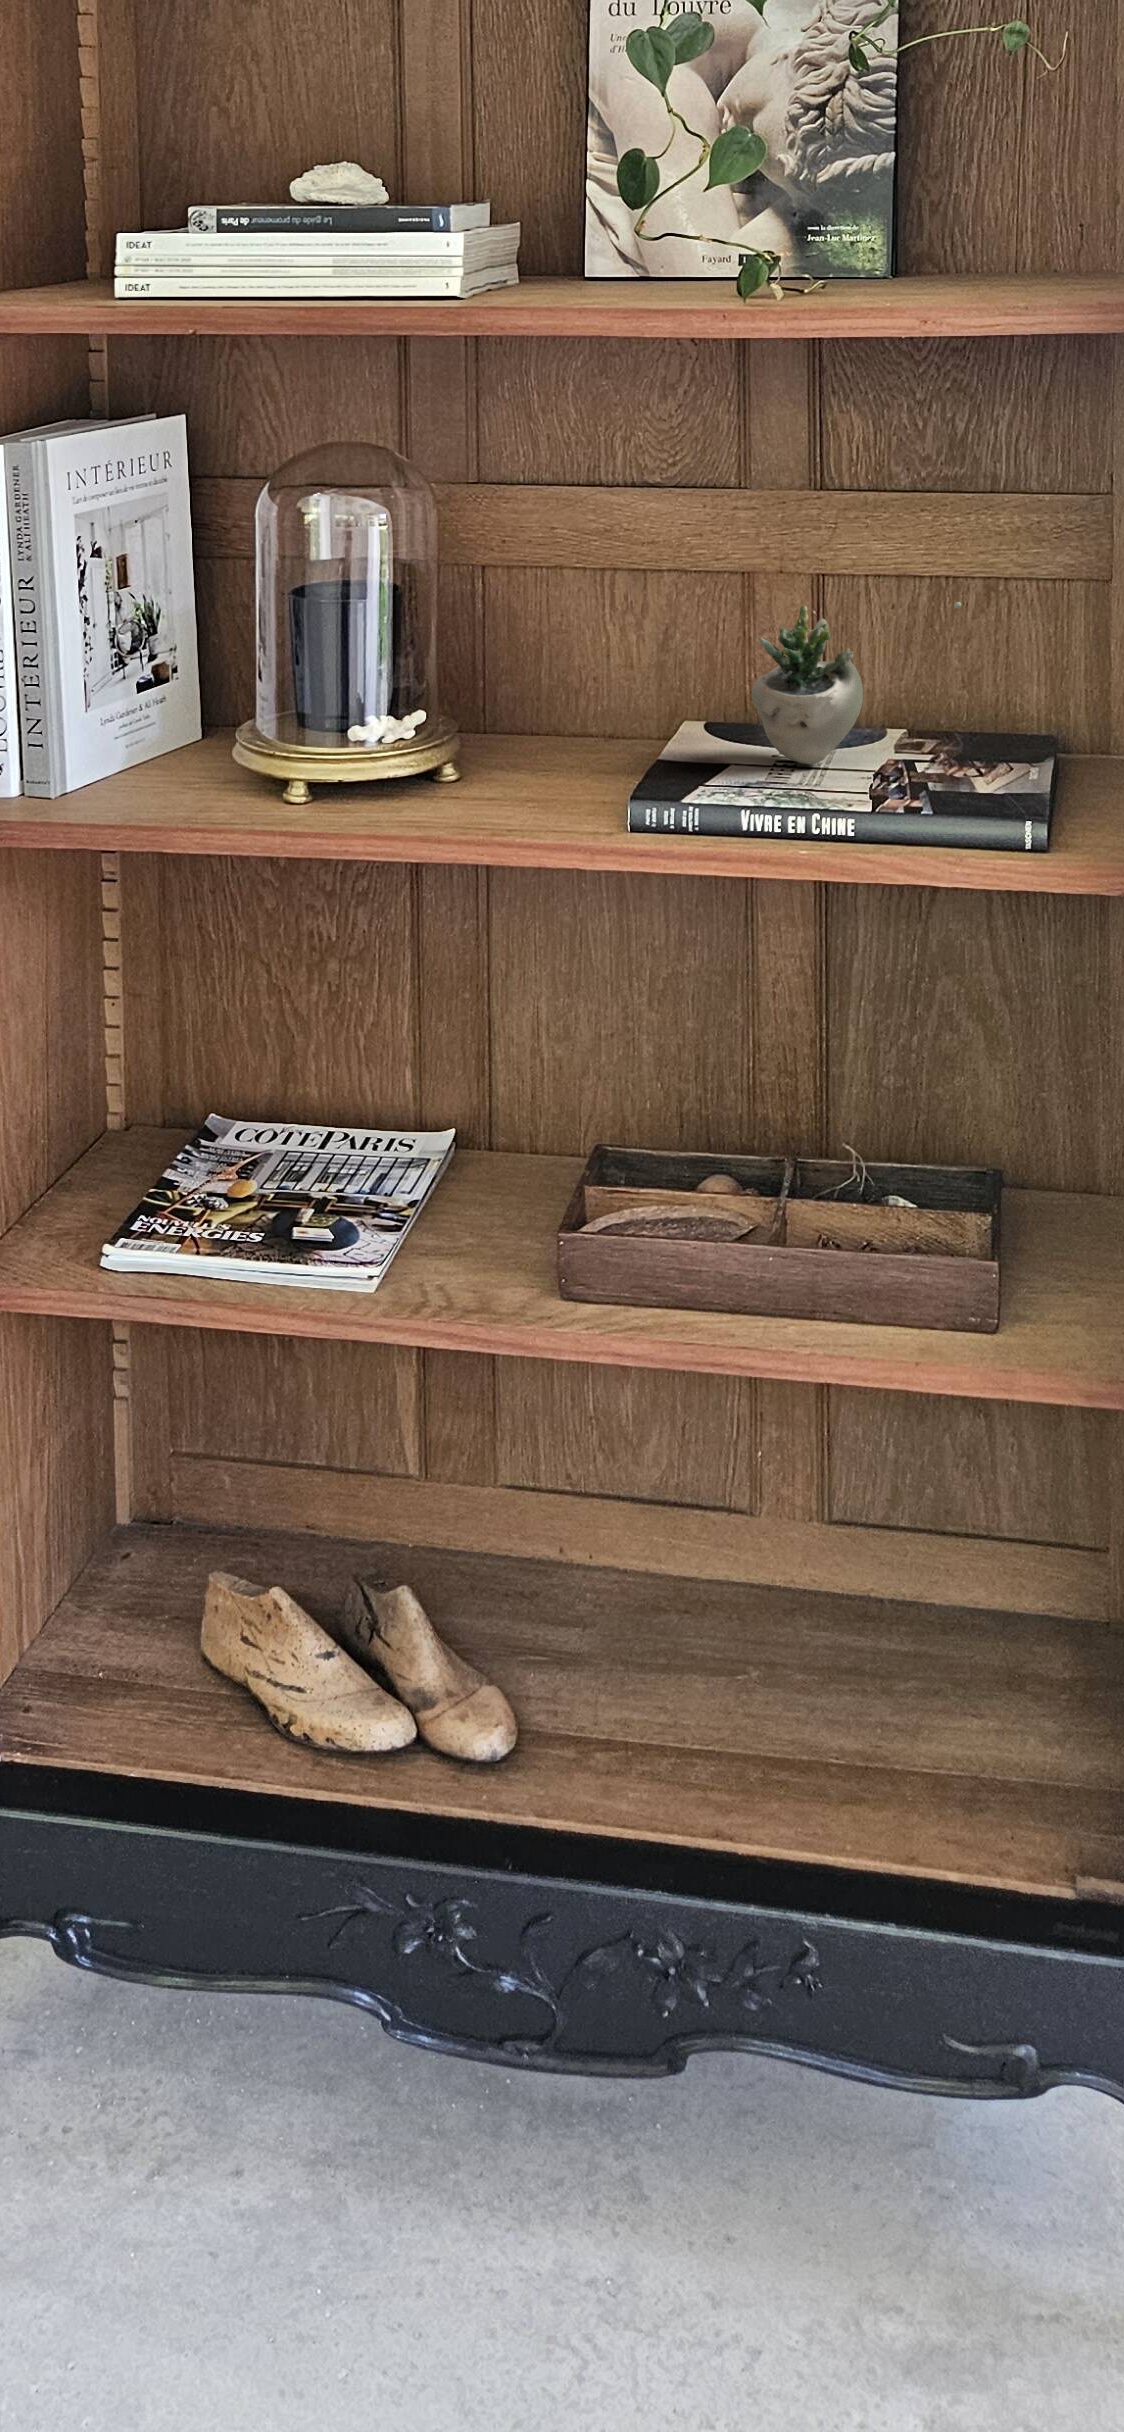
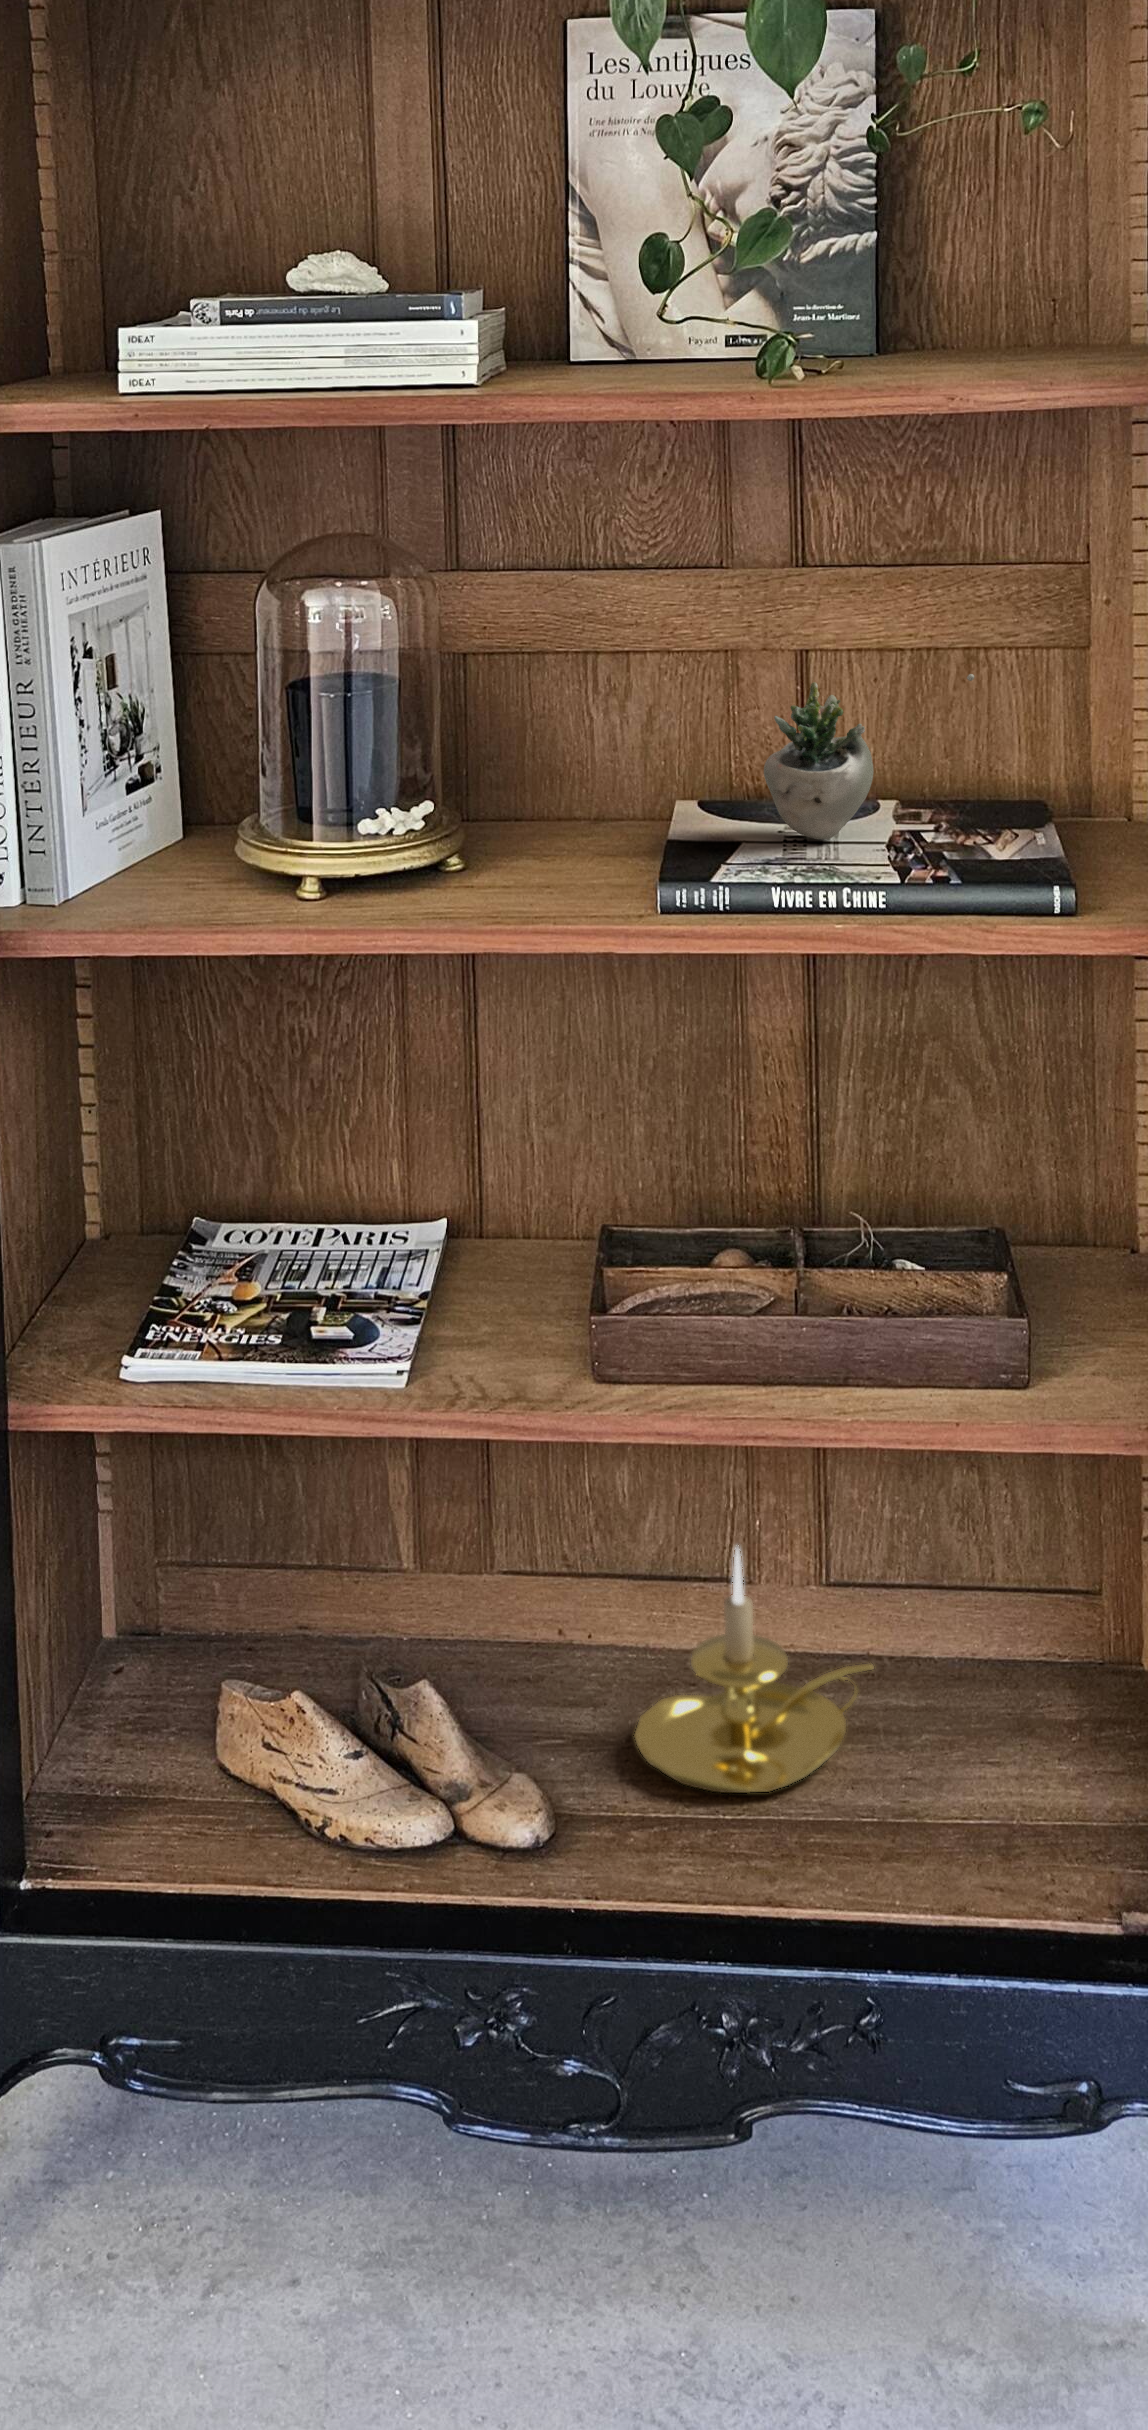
candle holder: none [607,1472,855,1724] -> present [635,1548,873,1793]

